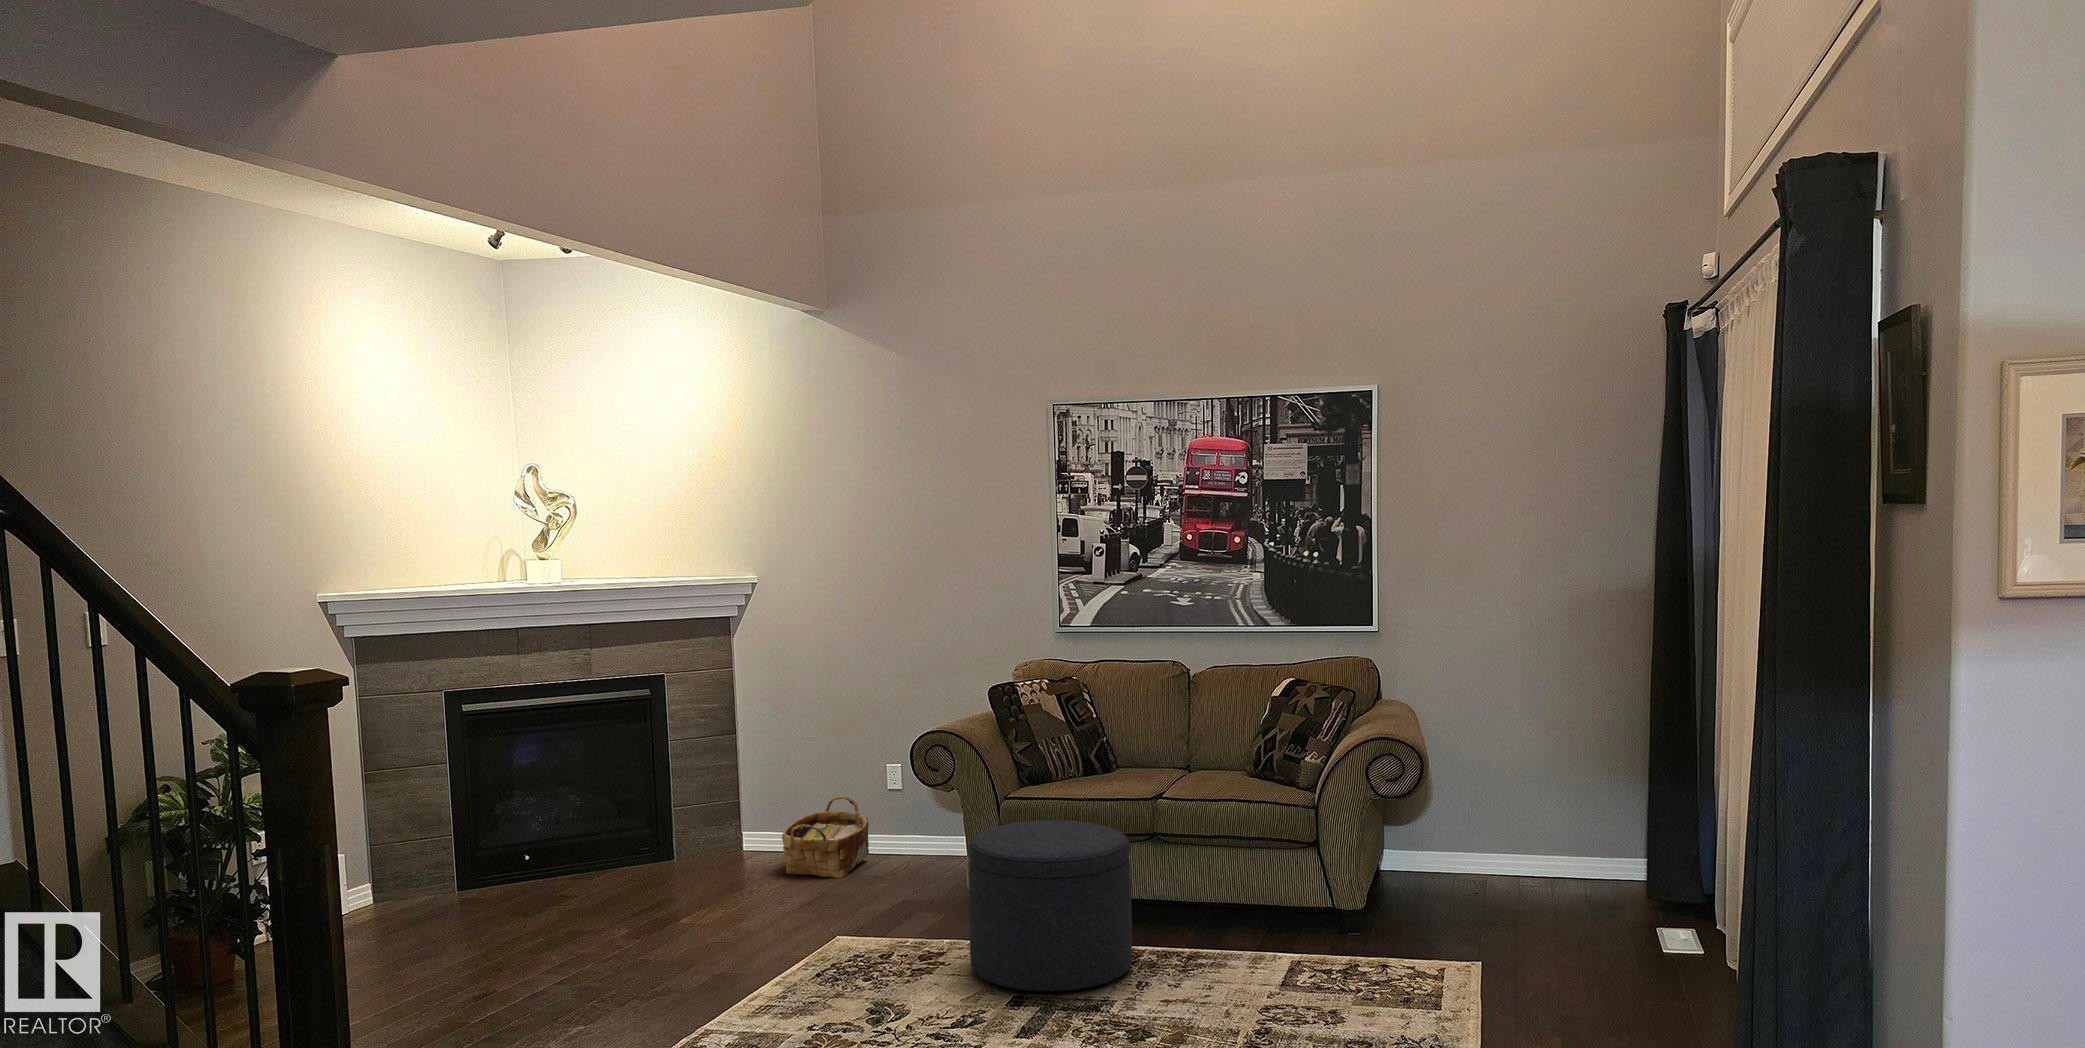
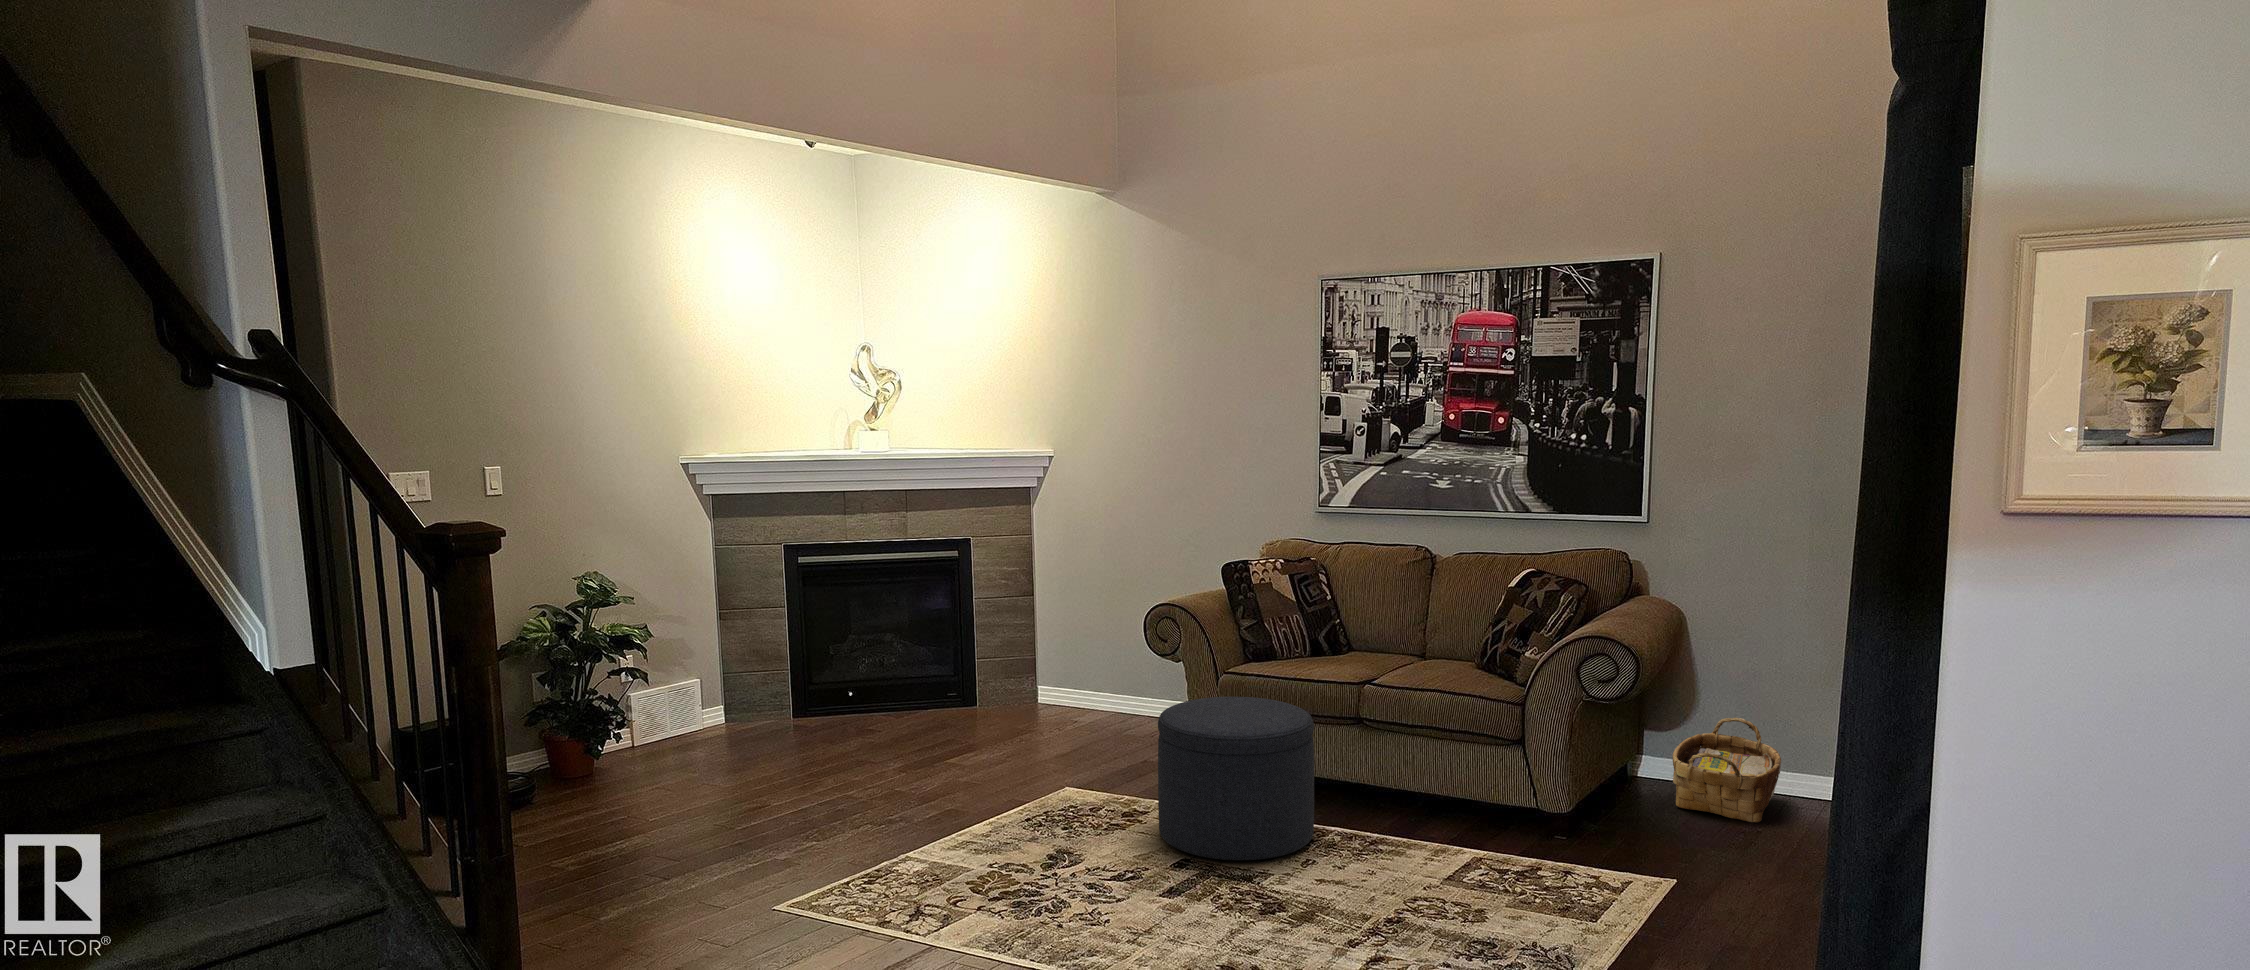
woven basket: present [782,796,869,878] -> present [1673,718,1782,822]

